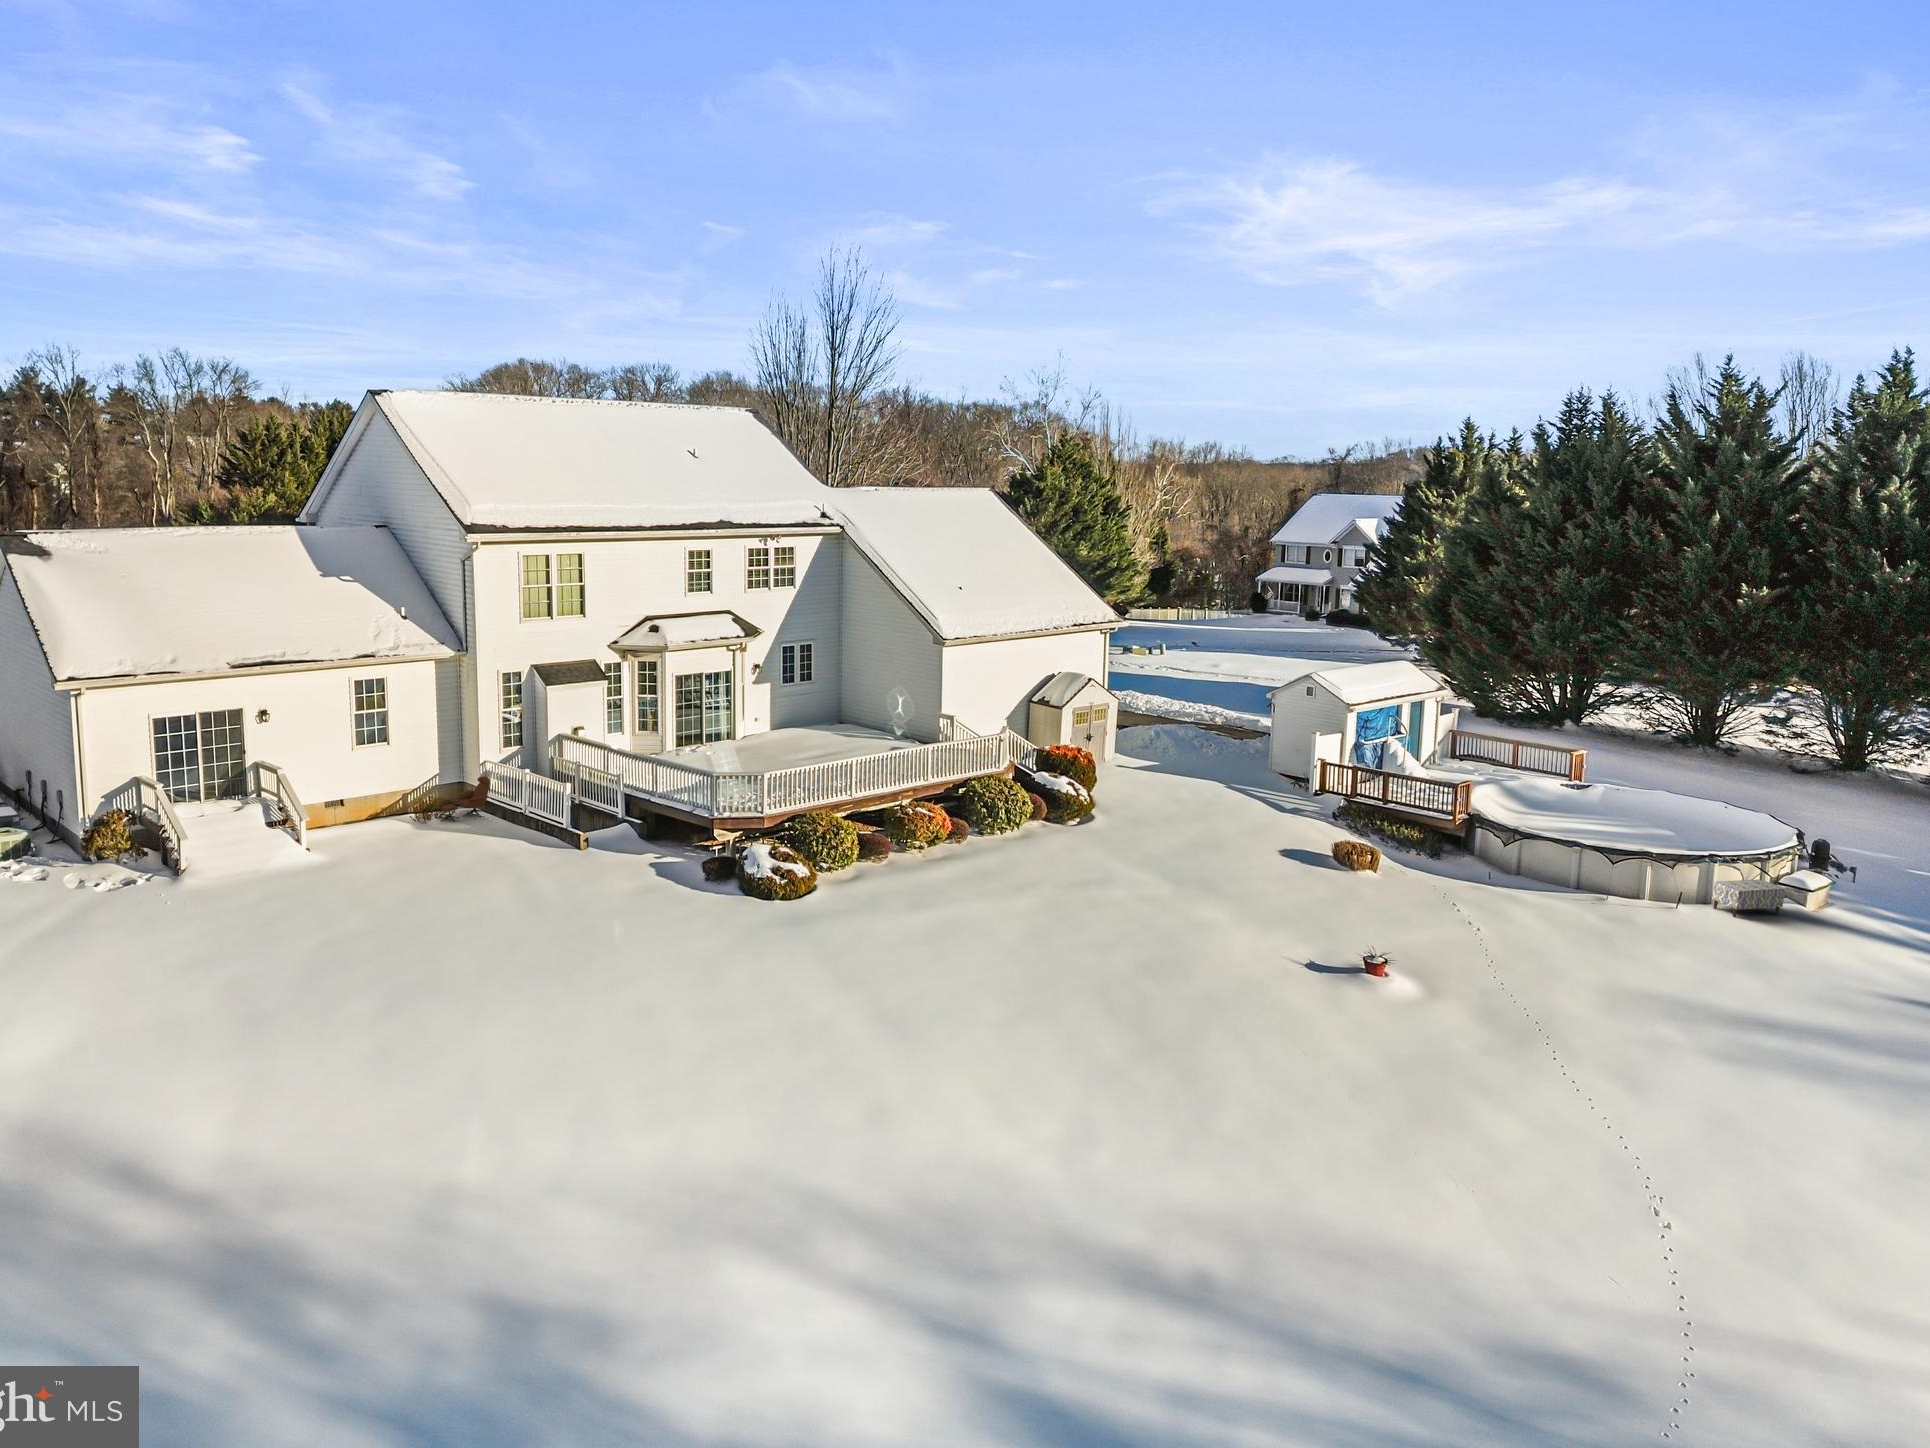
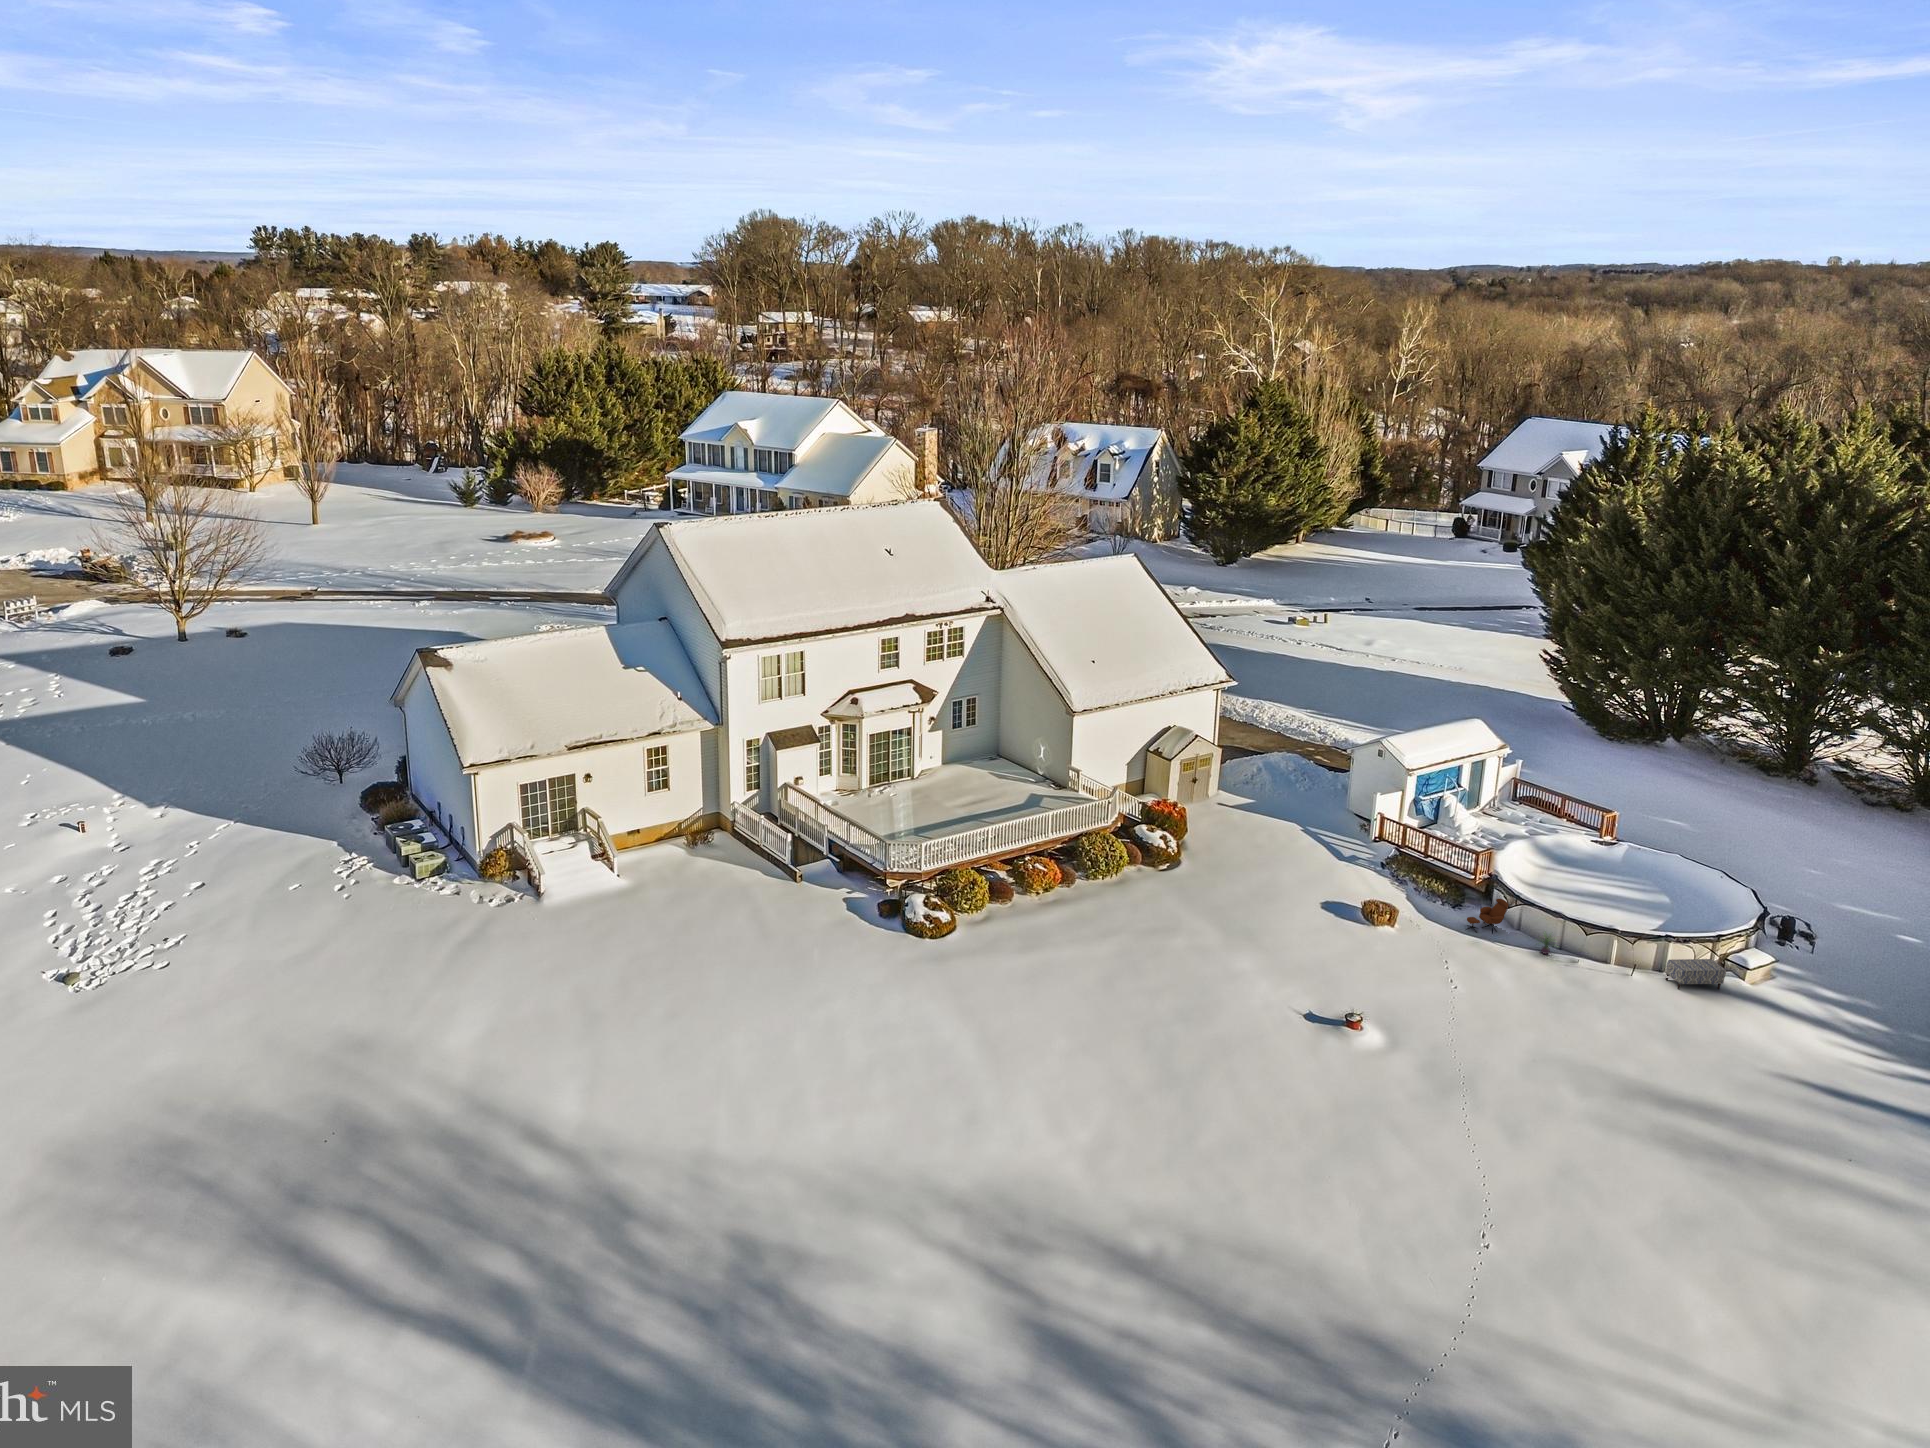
lounge chair: present [441,776,490,821] -> present [1467,899,1508,932]
decorative plant: none [1547,860,1583,891] -> present [1541,934,1551,954]

